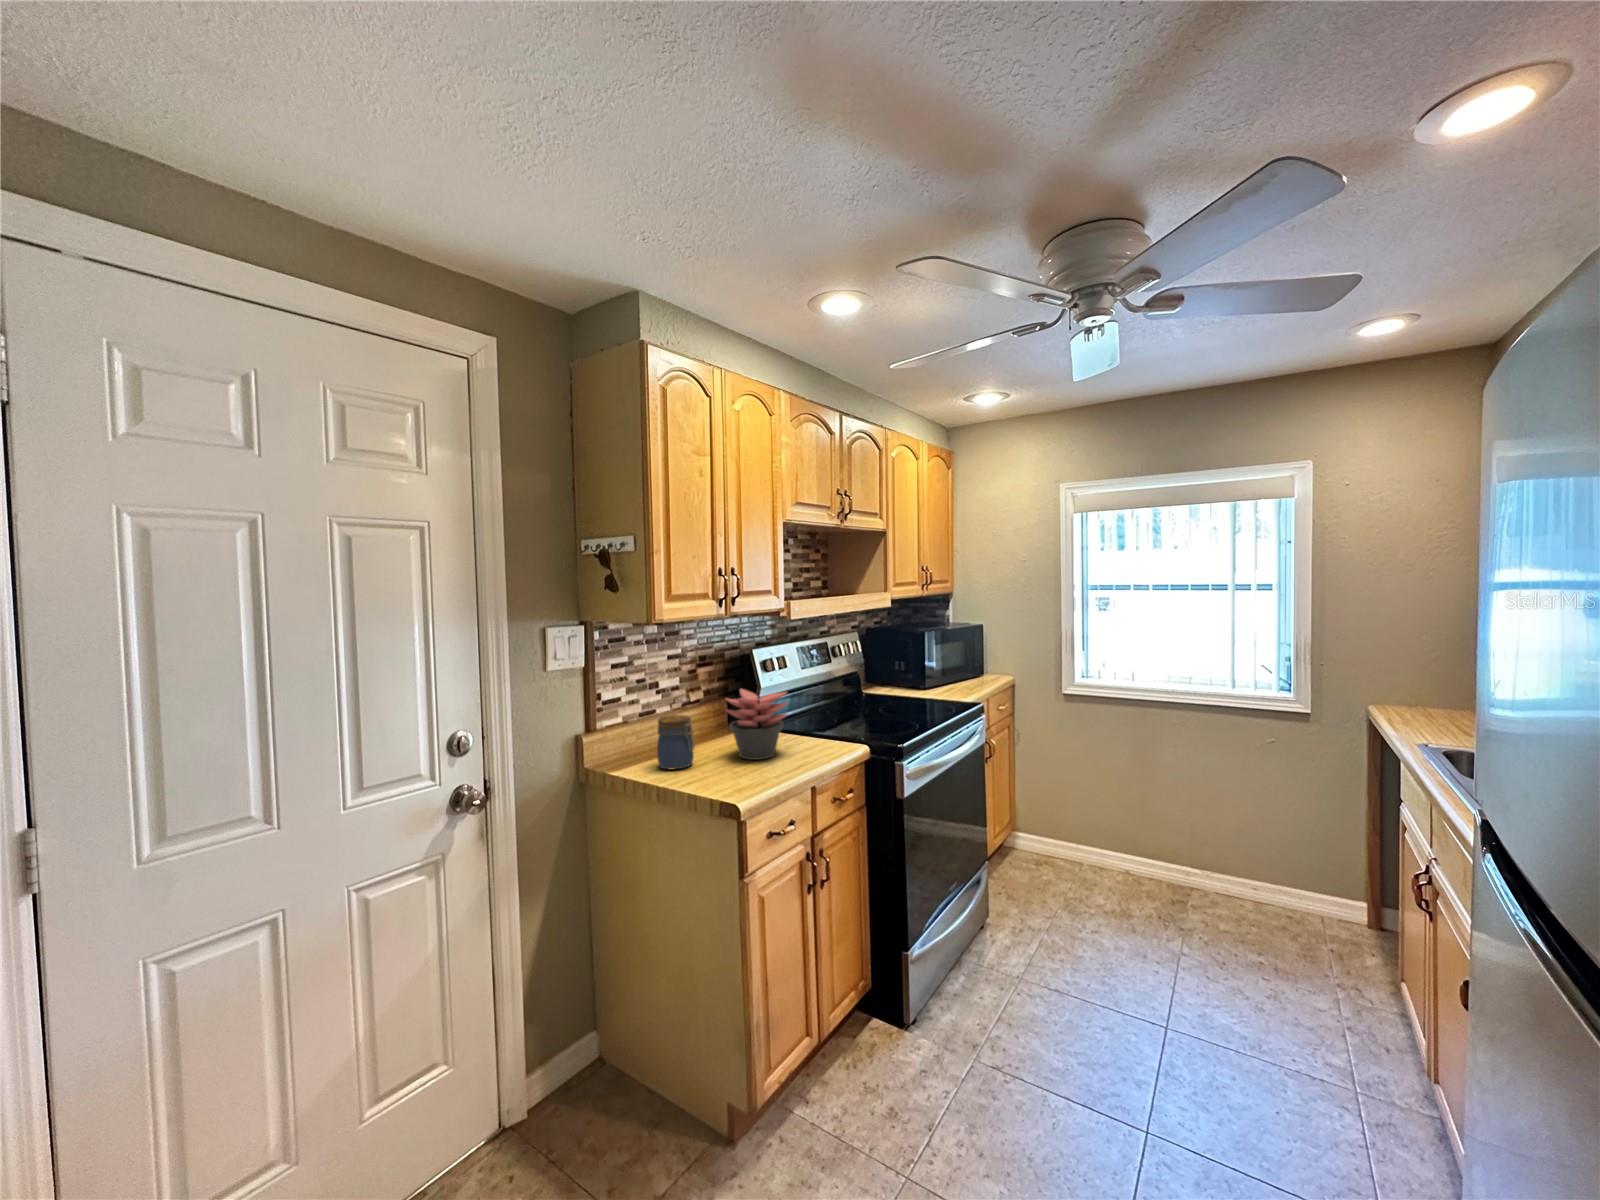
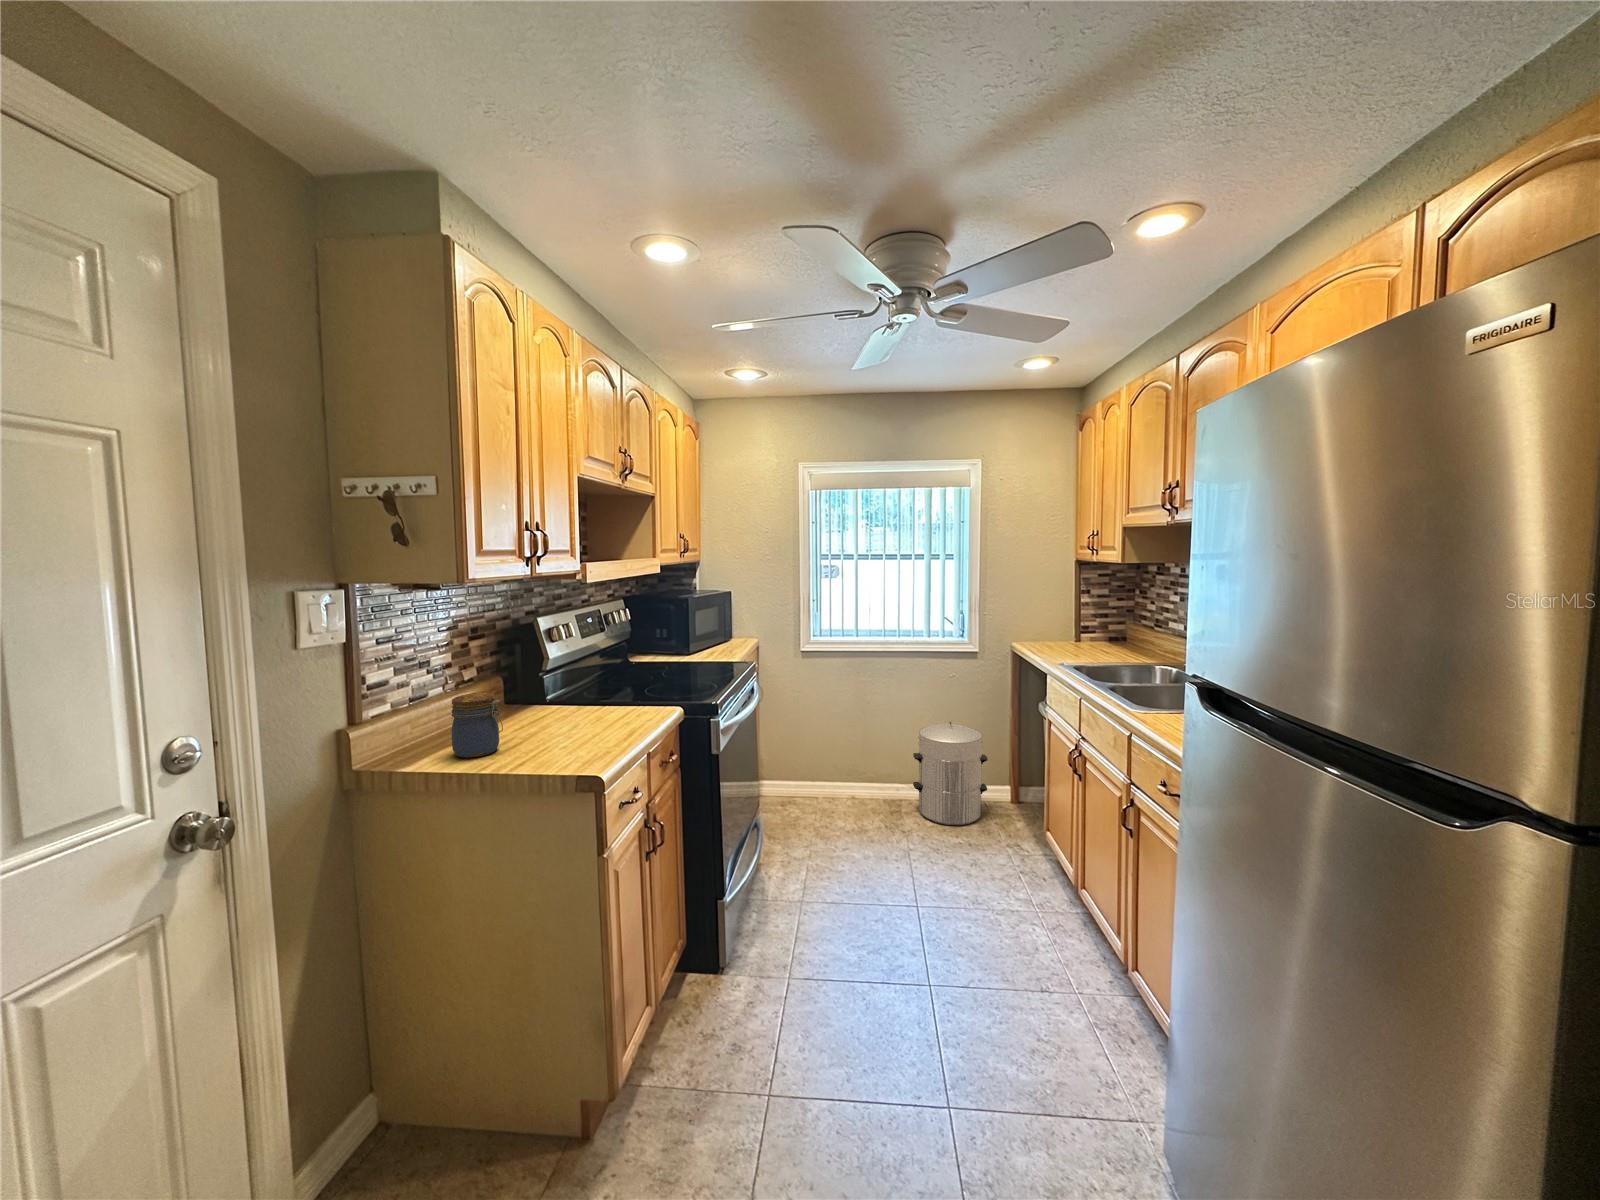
succulent plant: present [726,689,787,760] -> none [530,658,604,735]
waste bin: none [1204,802,1321,945] -> present [913,721,988,825]

